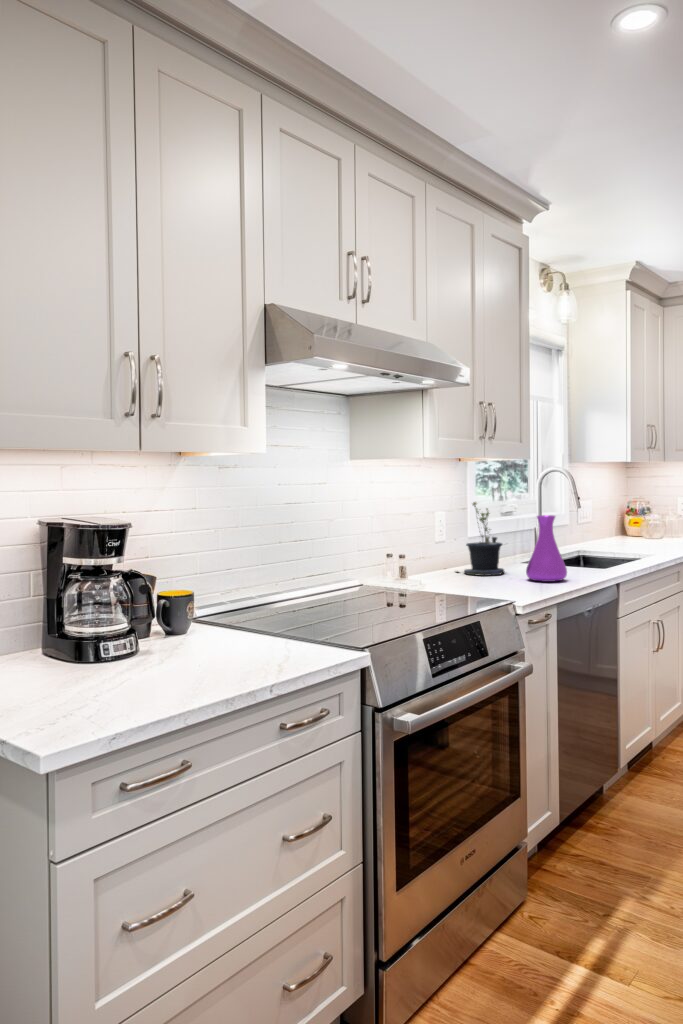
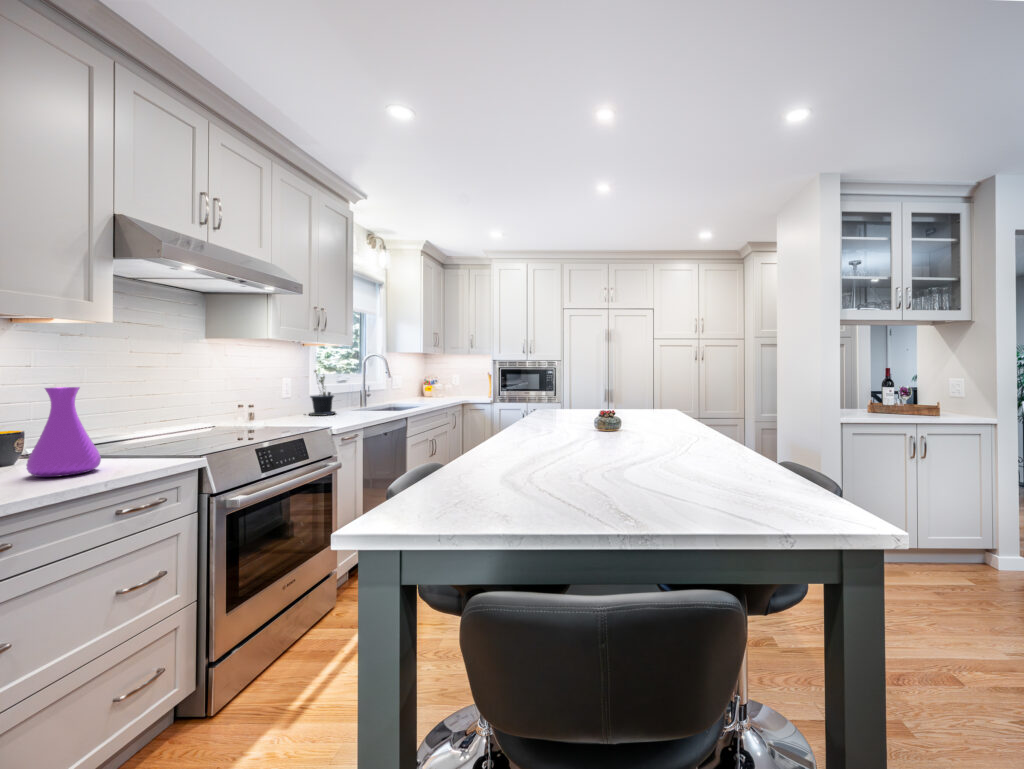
vase: present [526,515,567,582] -> present [26,387,101,477]

